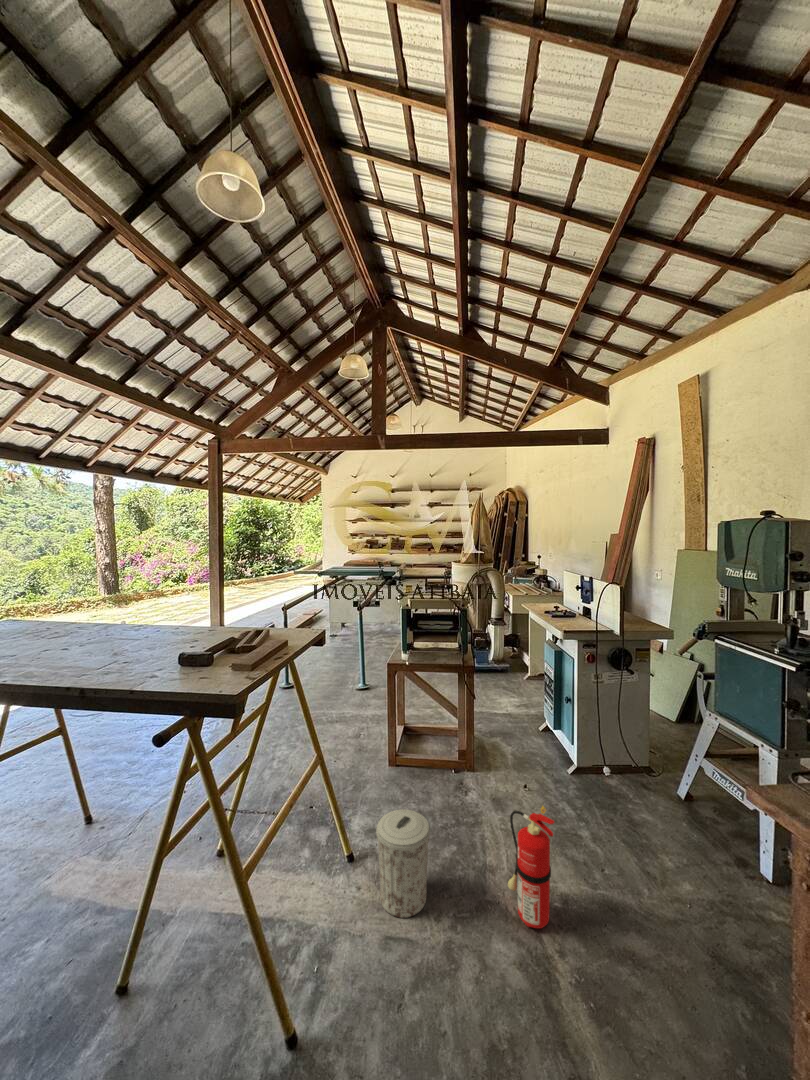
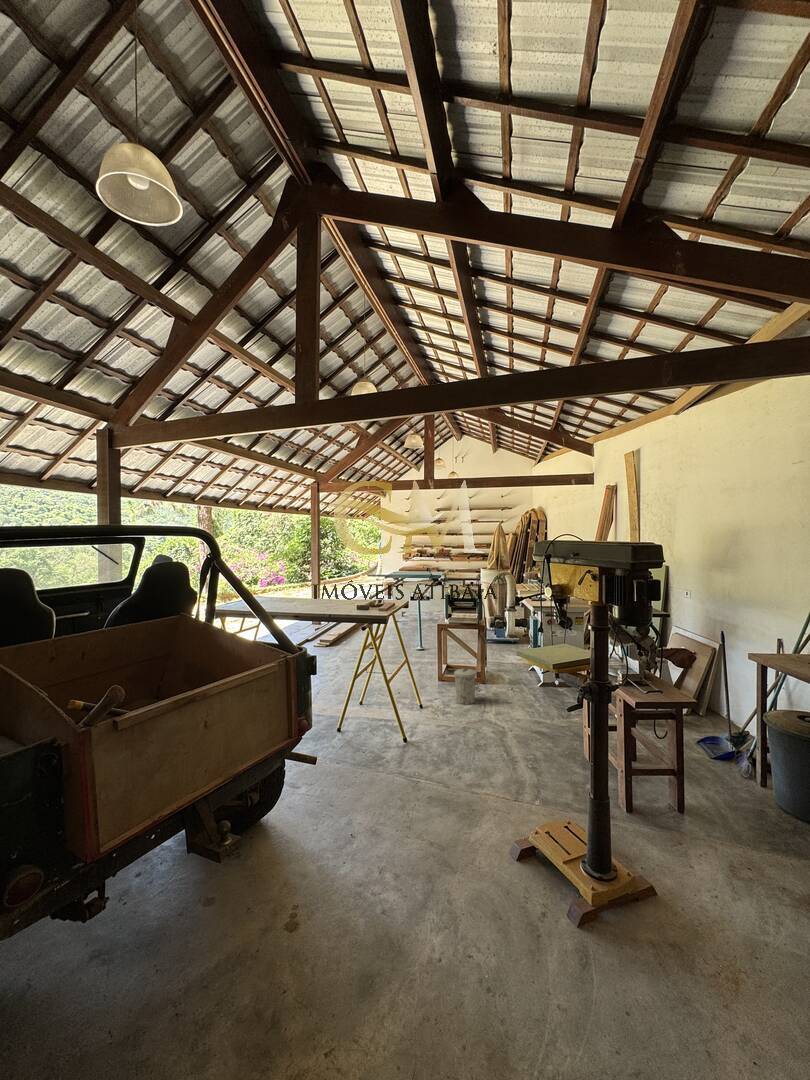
fire extinguisher: present [508,806,554,928] -> none [508,659,524,706]

